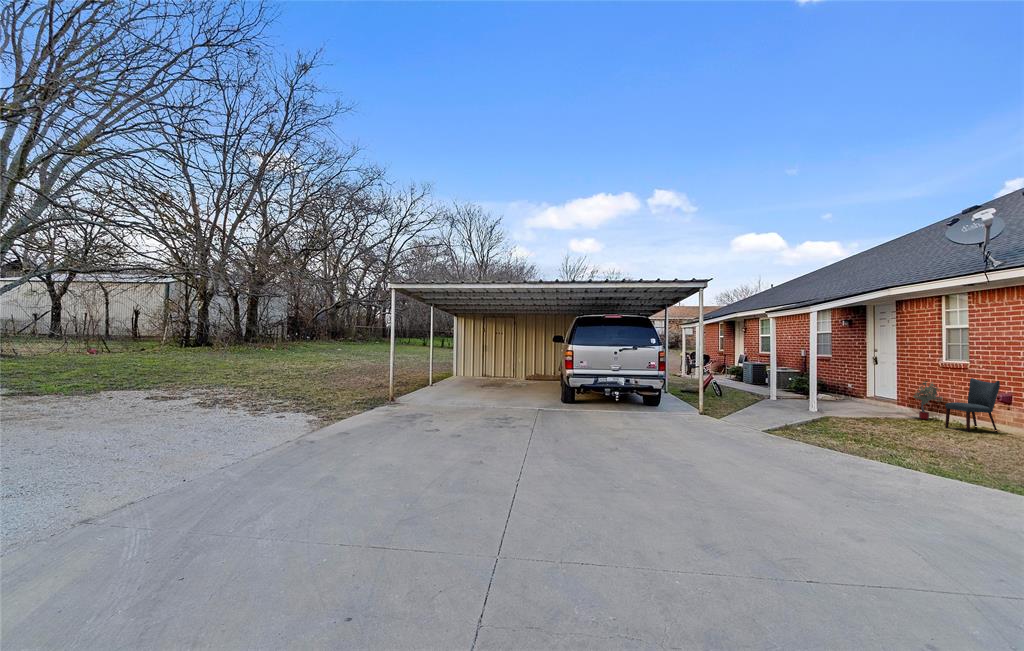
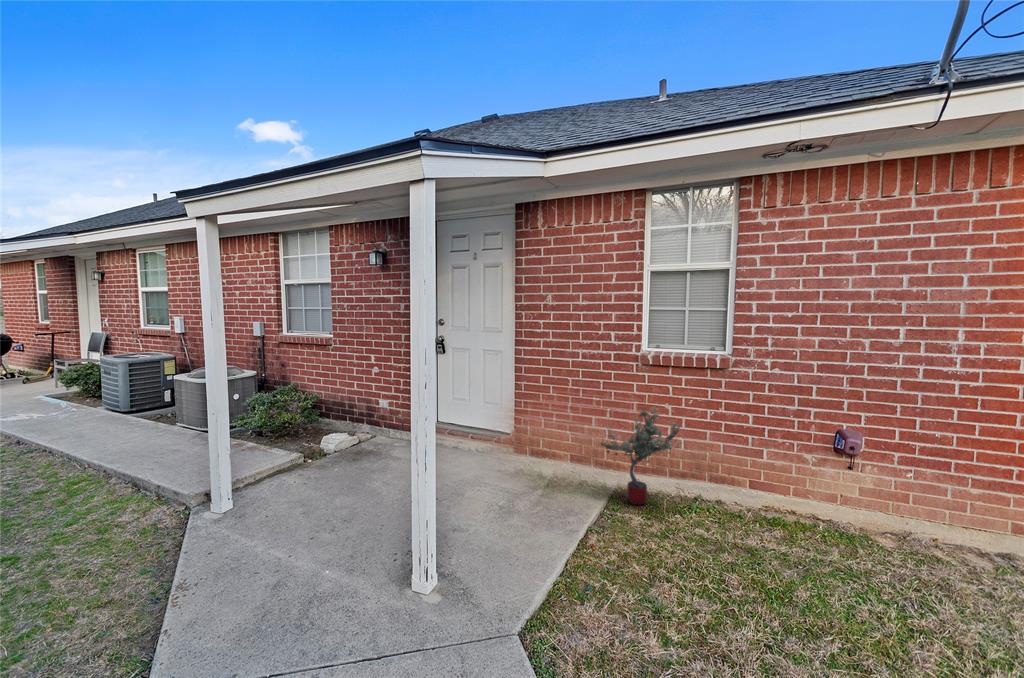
chair: present [945,378,1000,433] -> none [773,398,875,573]

